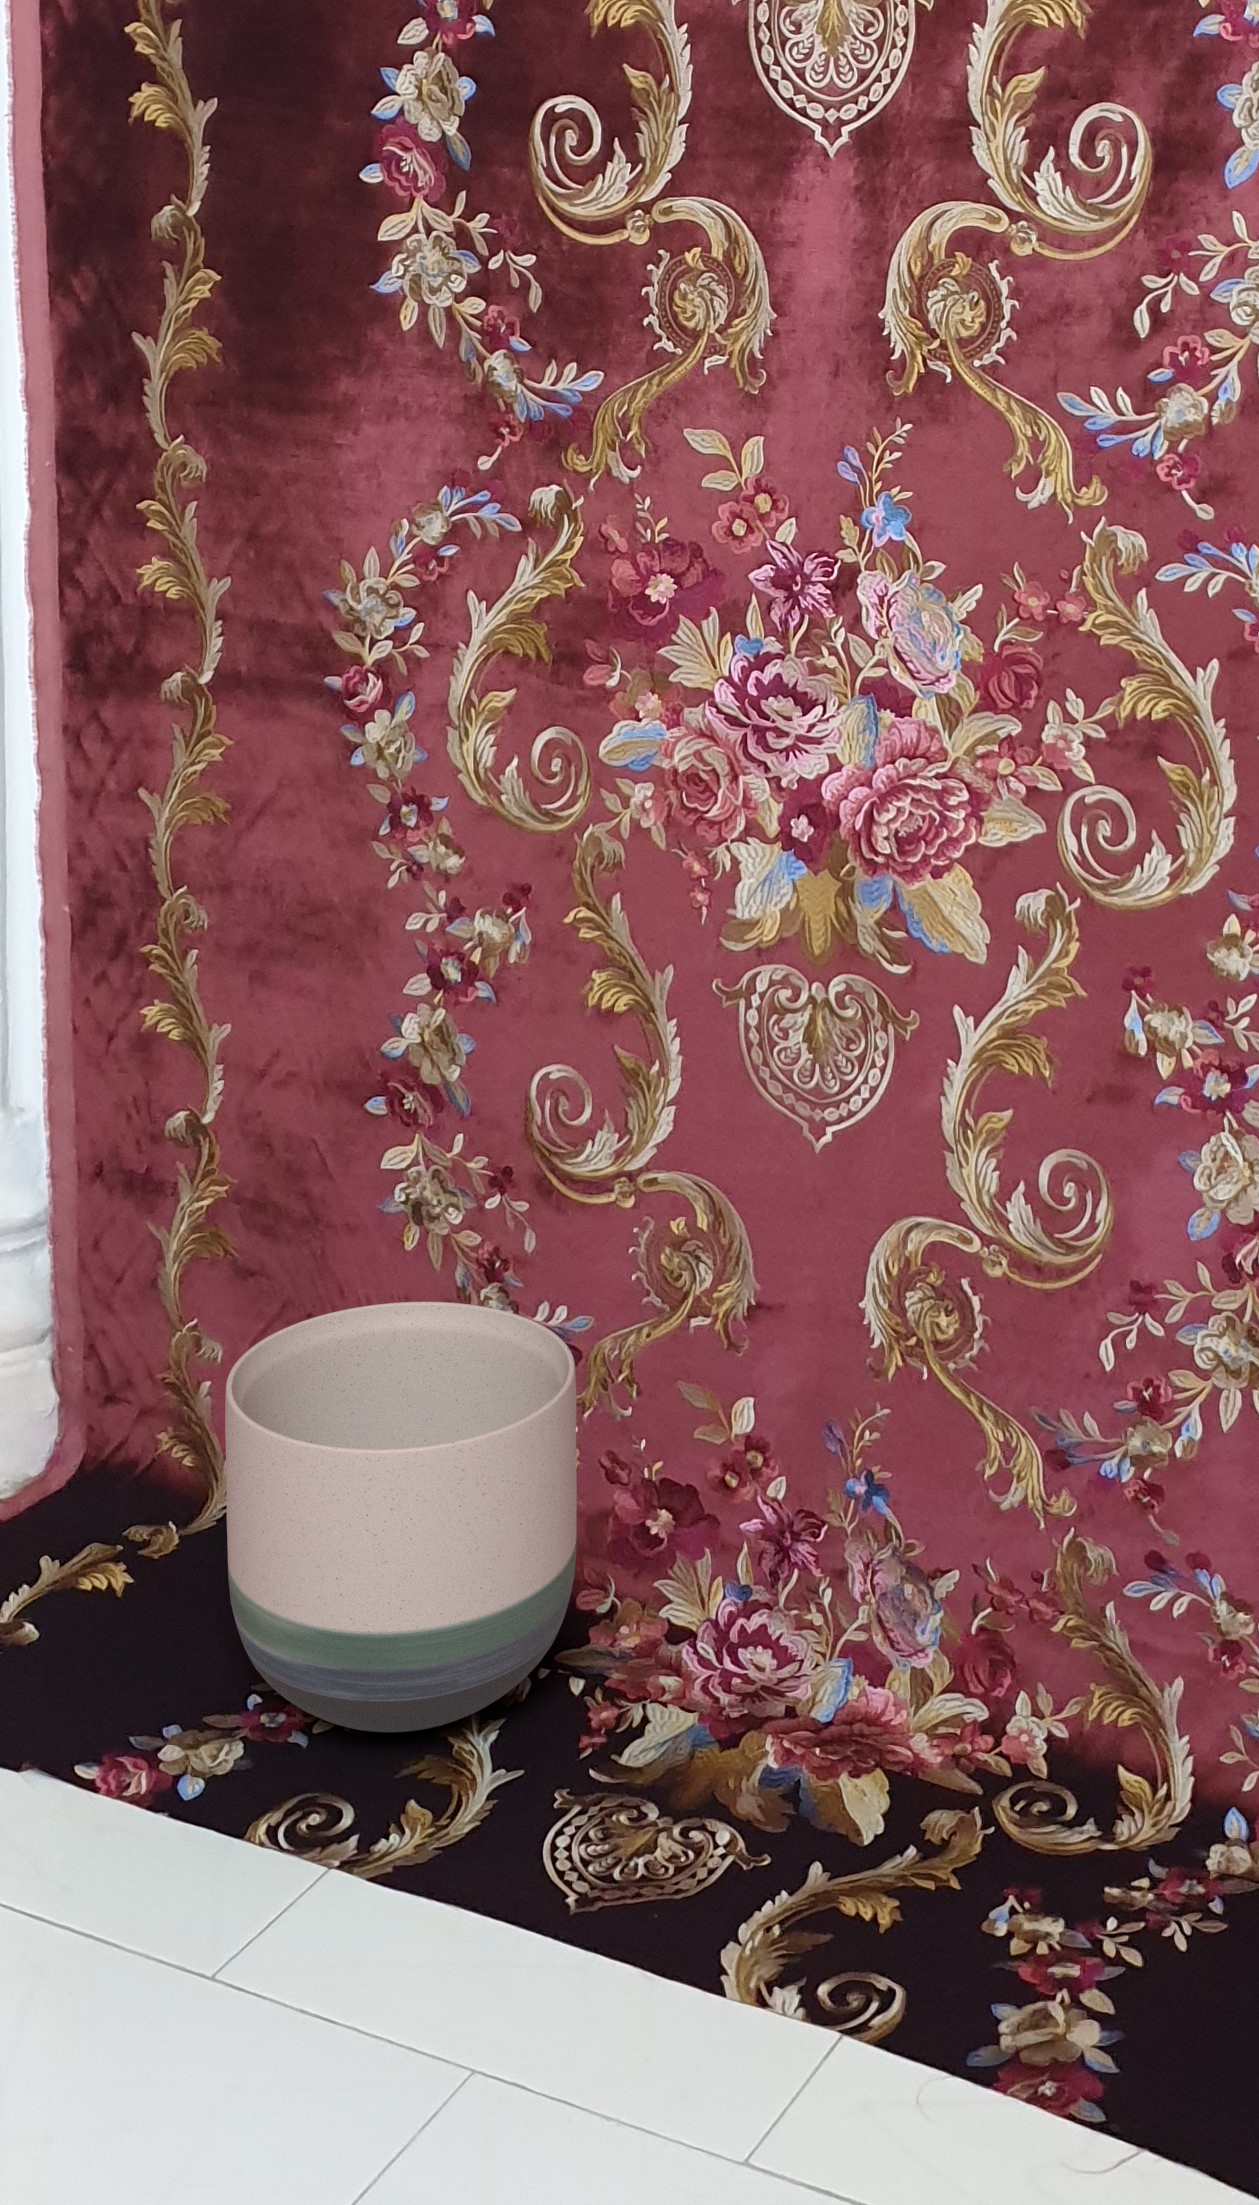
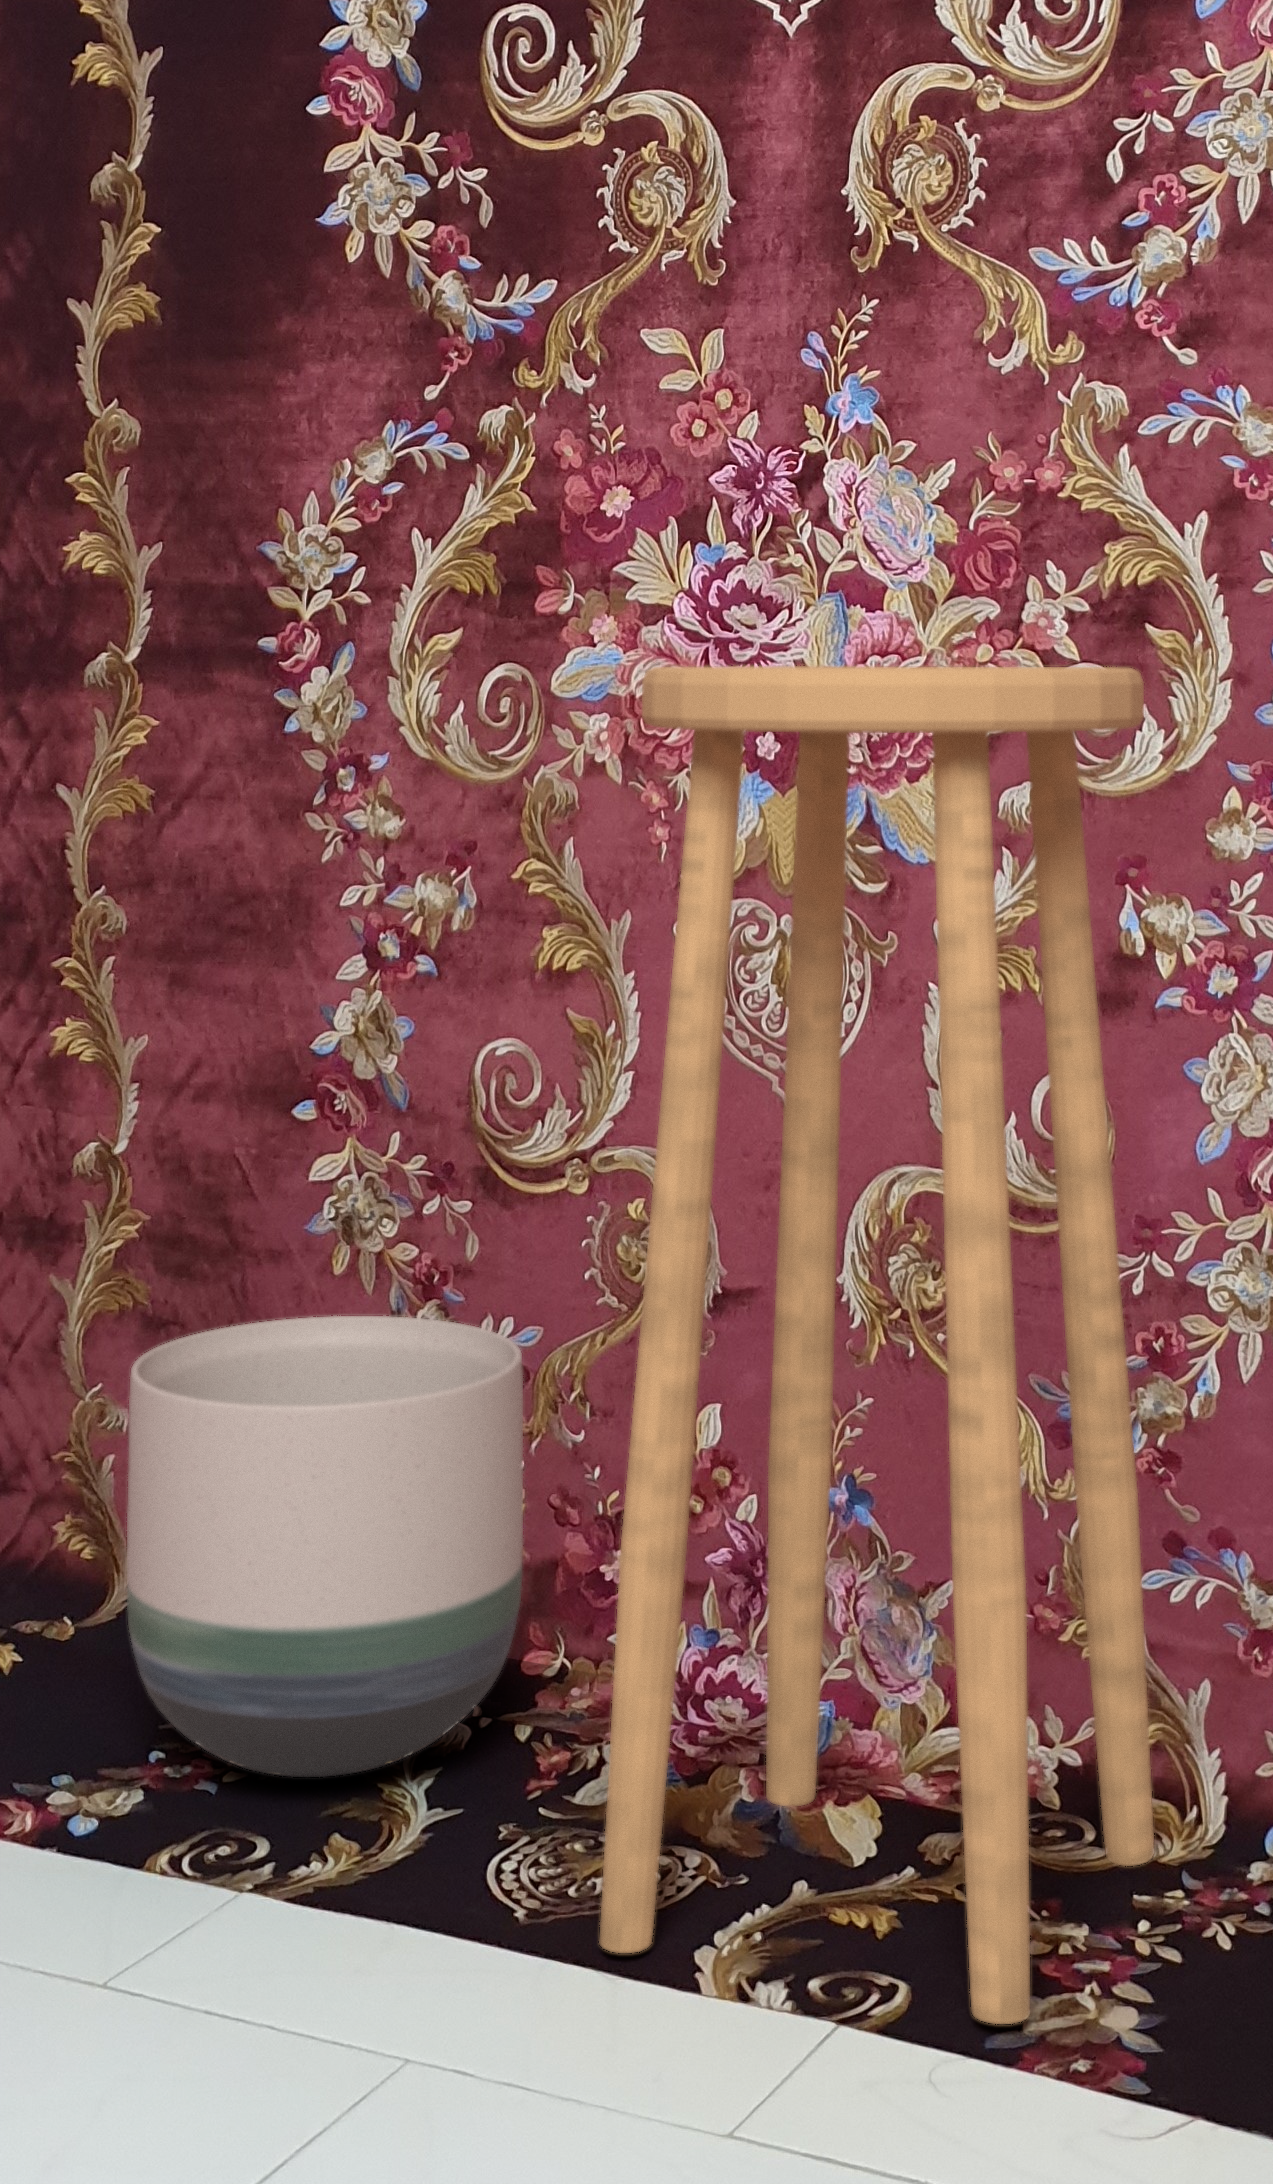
stool: none [647,801,1154,2047] -> present [599,666,1155,2024]

